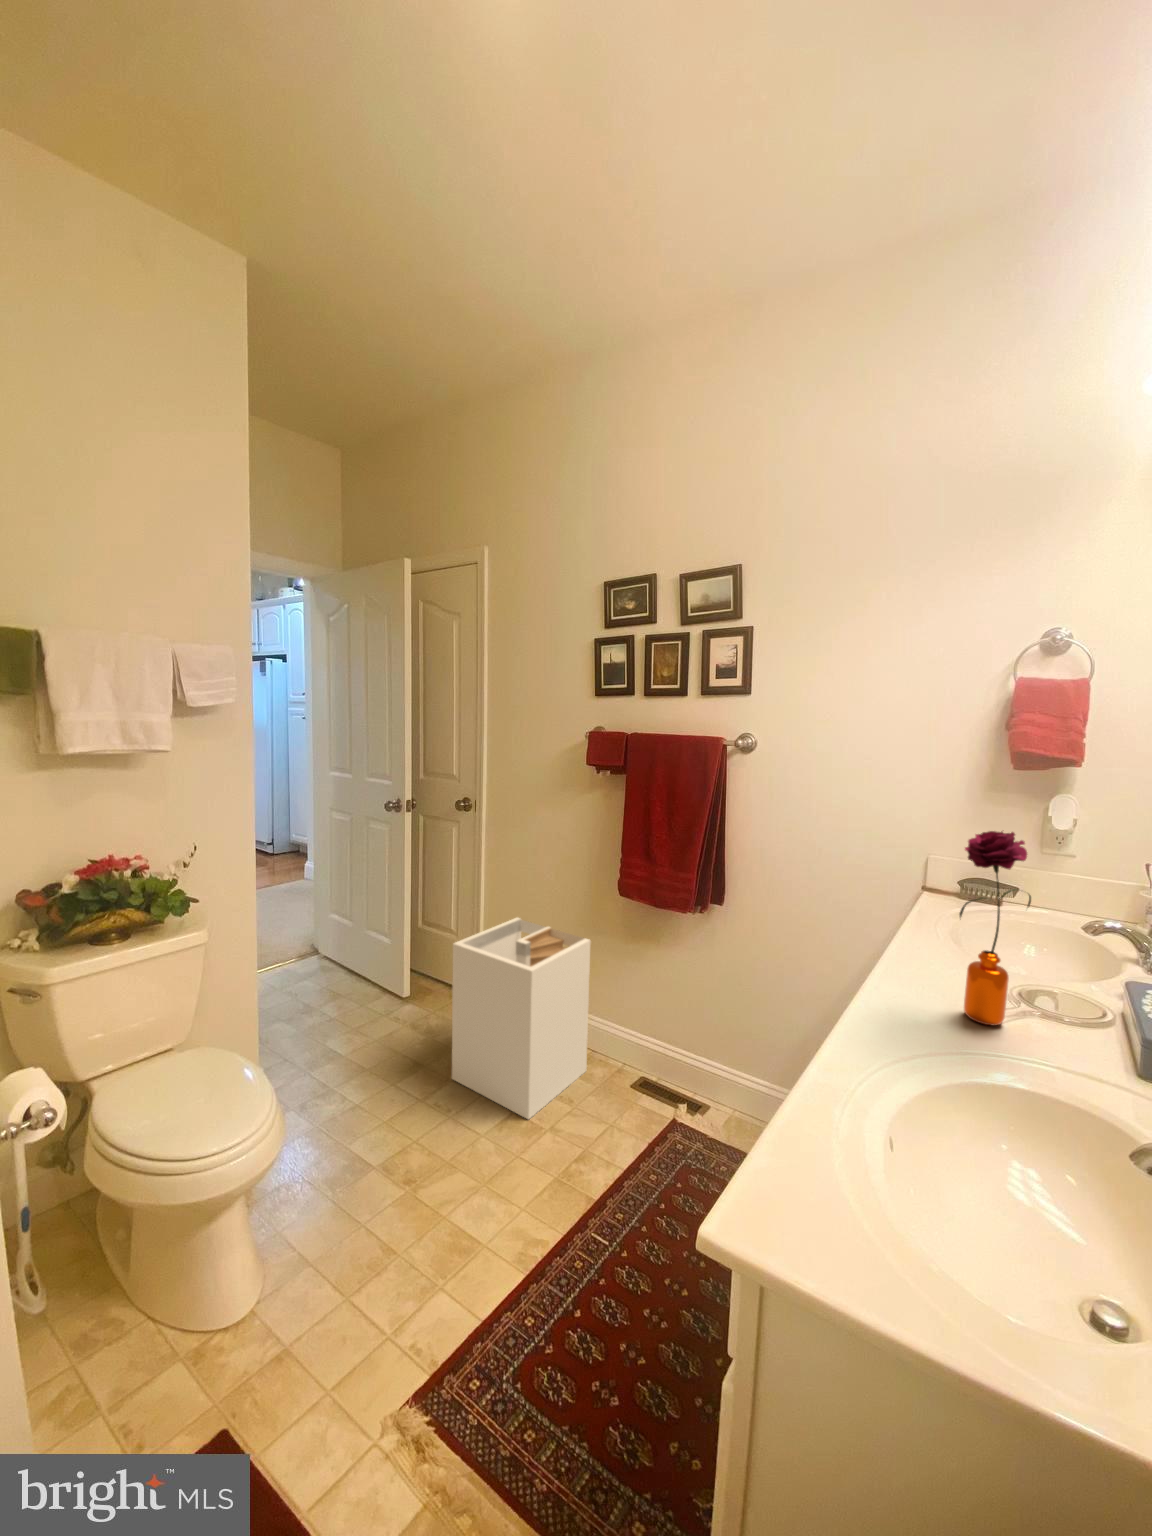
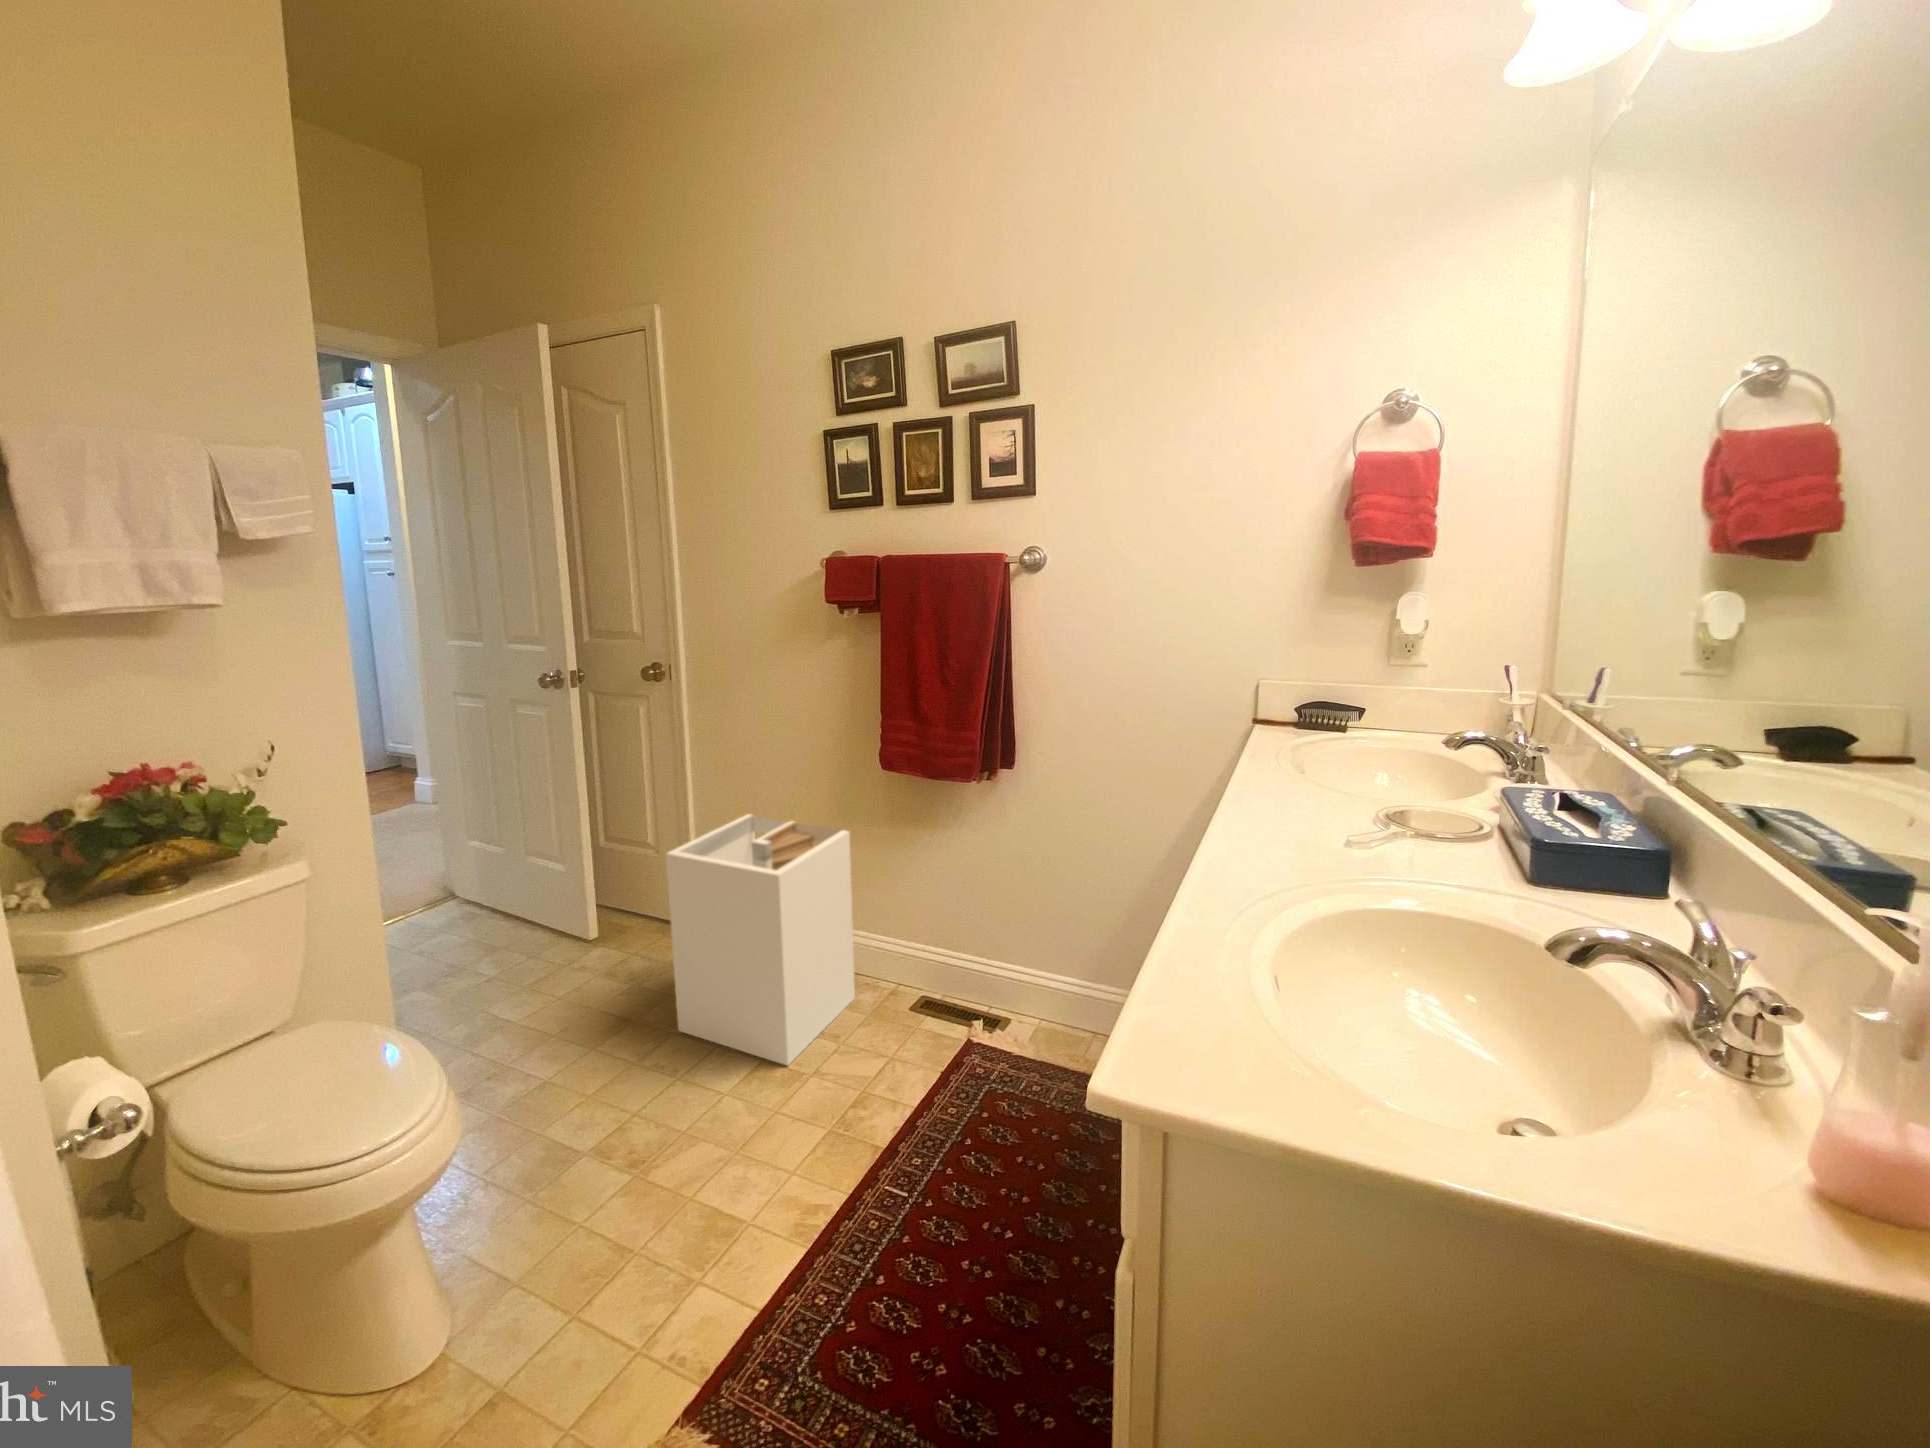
flower: present [960,831,1031,1025] -> none [1322,617,1401,851]

